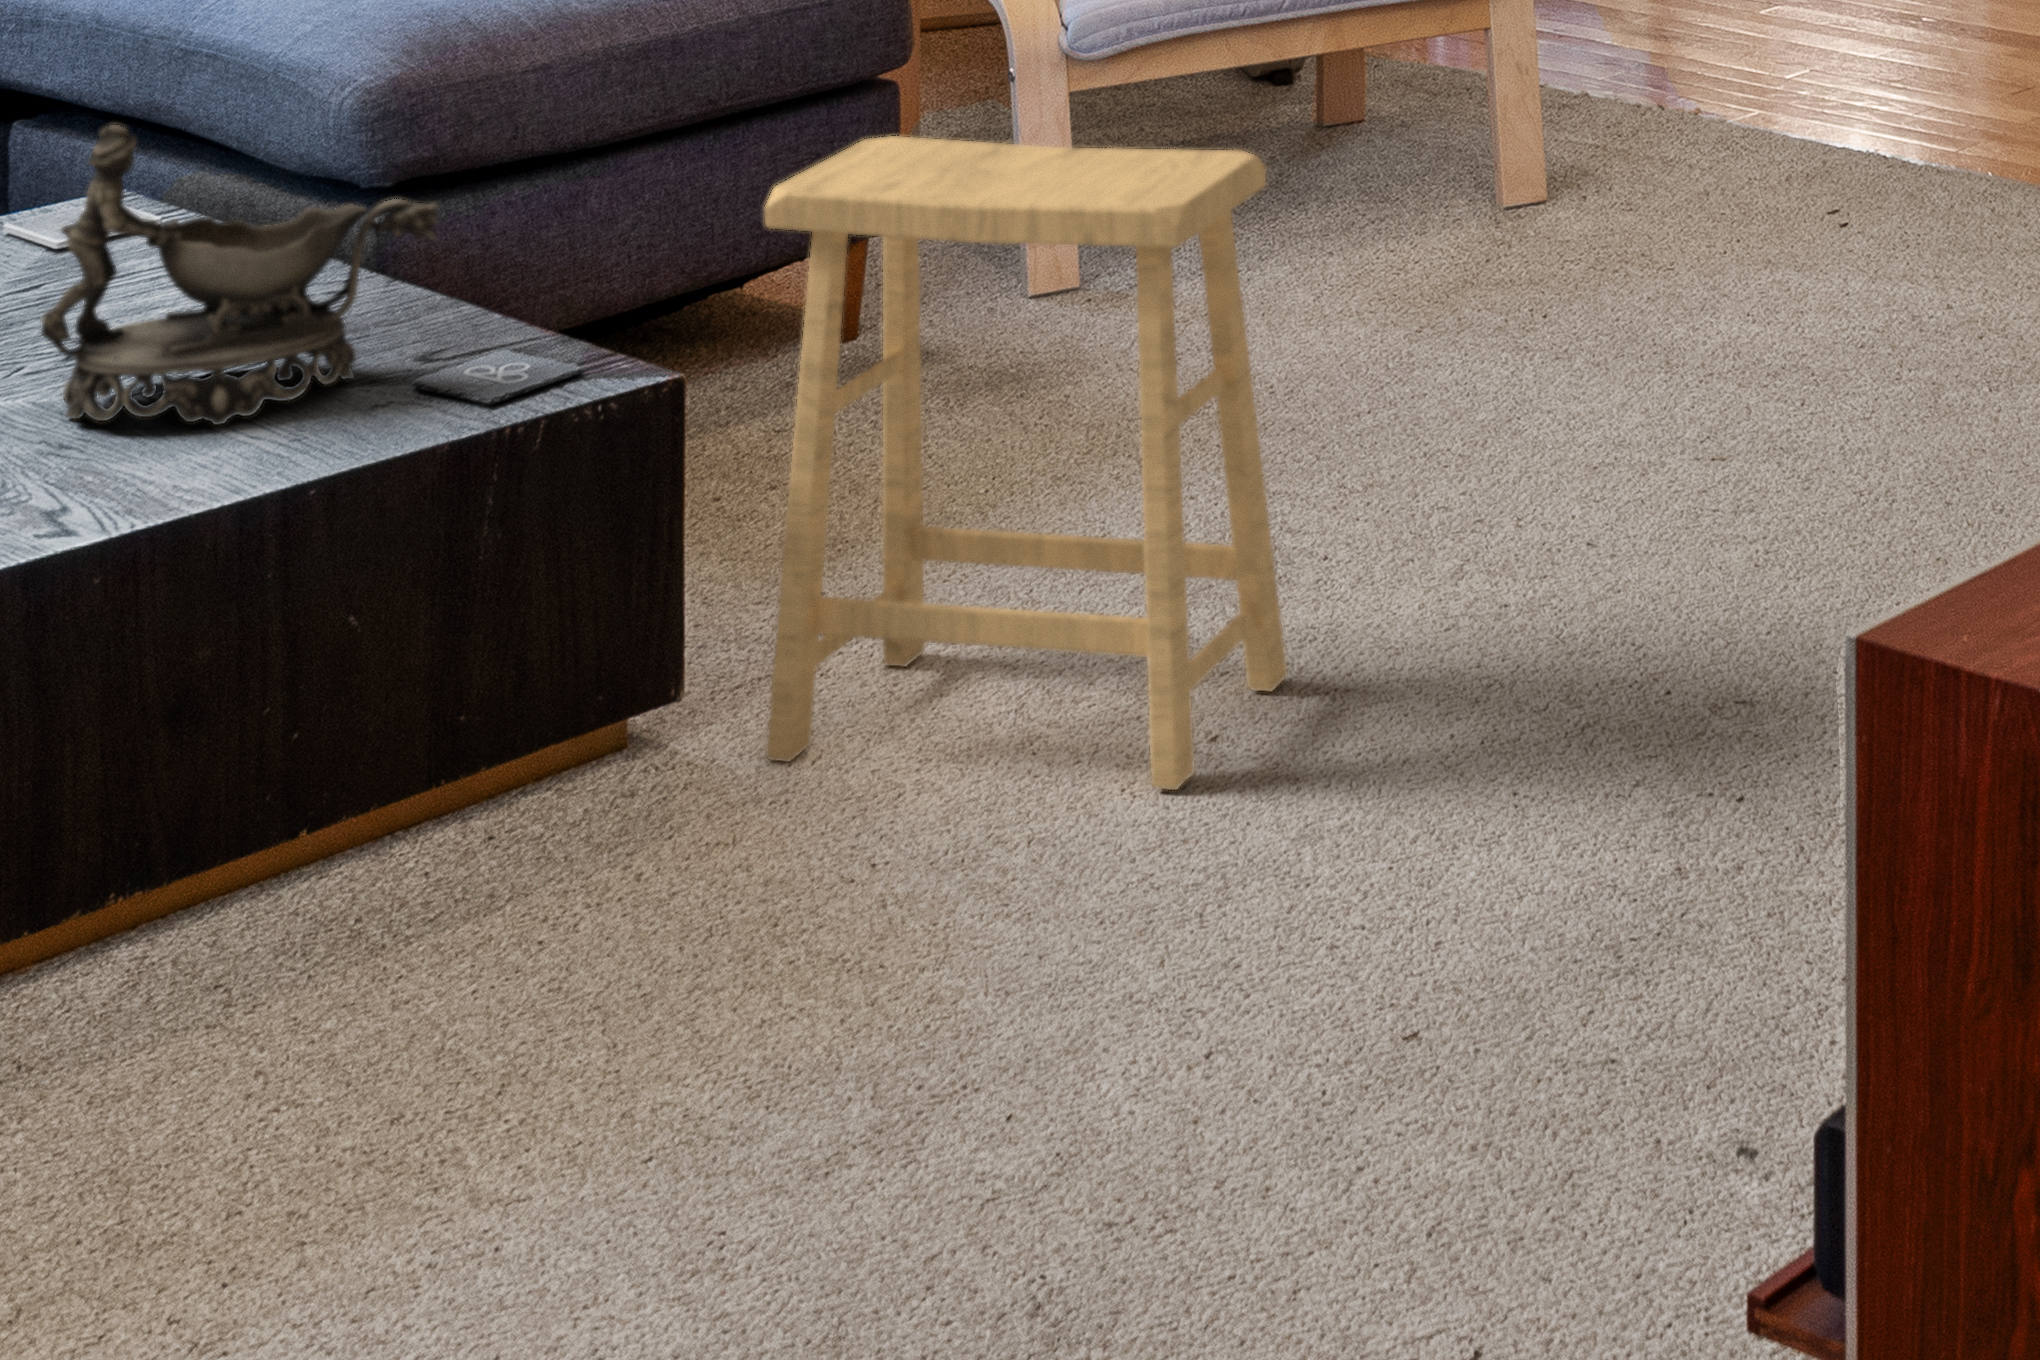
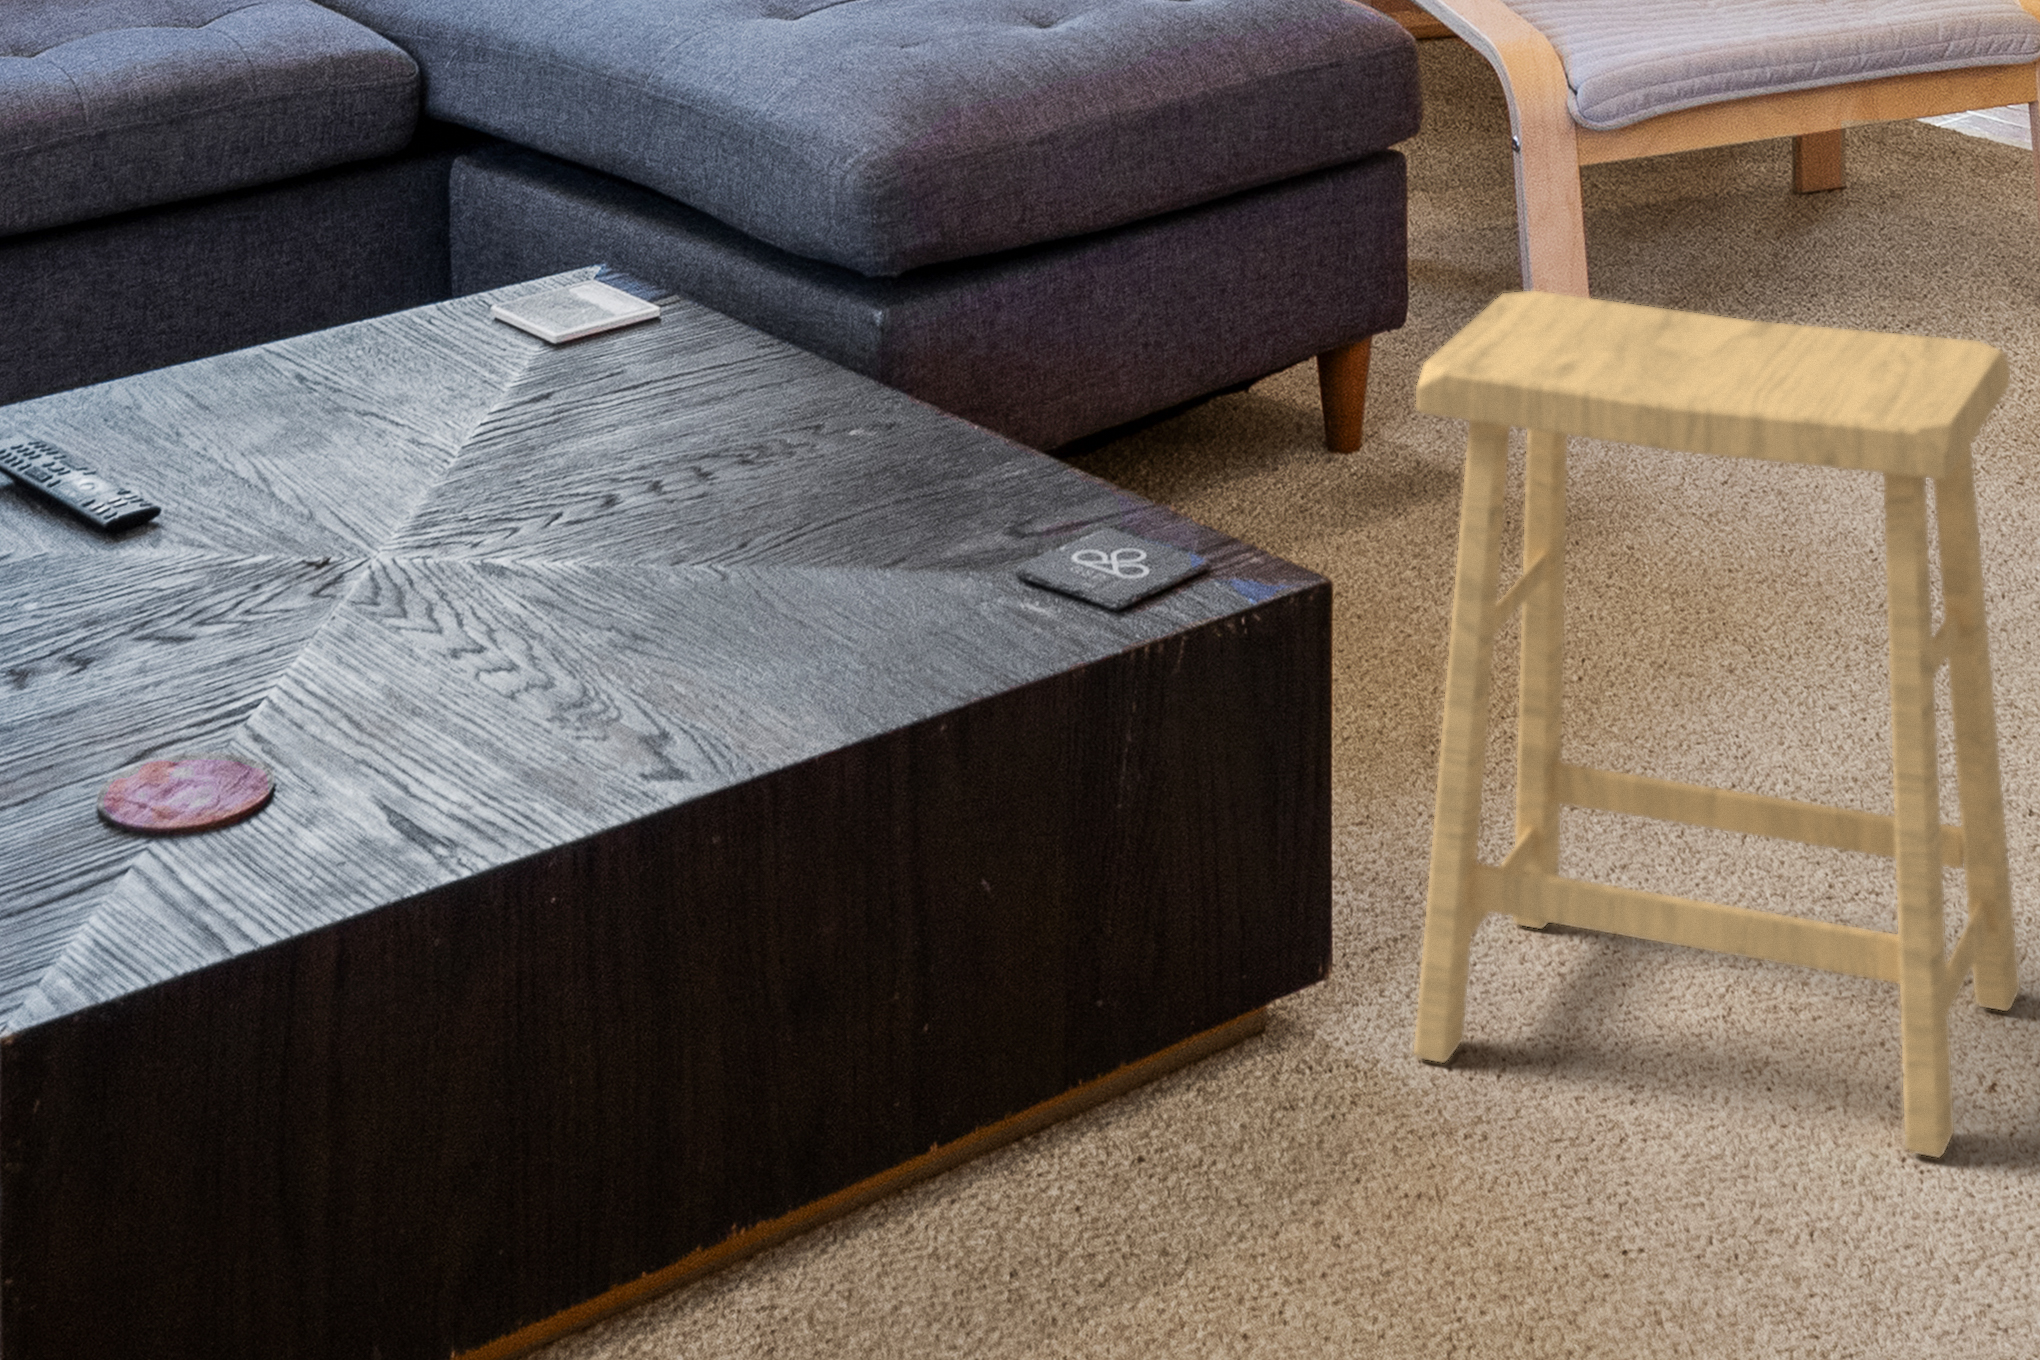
decorative bowl: present [41,125,438,425] -> none [594,248,1023,615]

